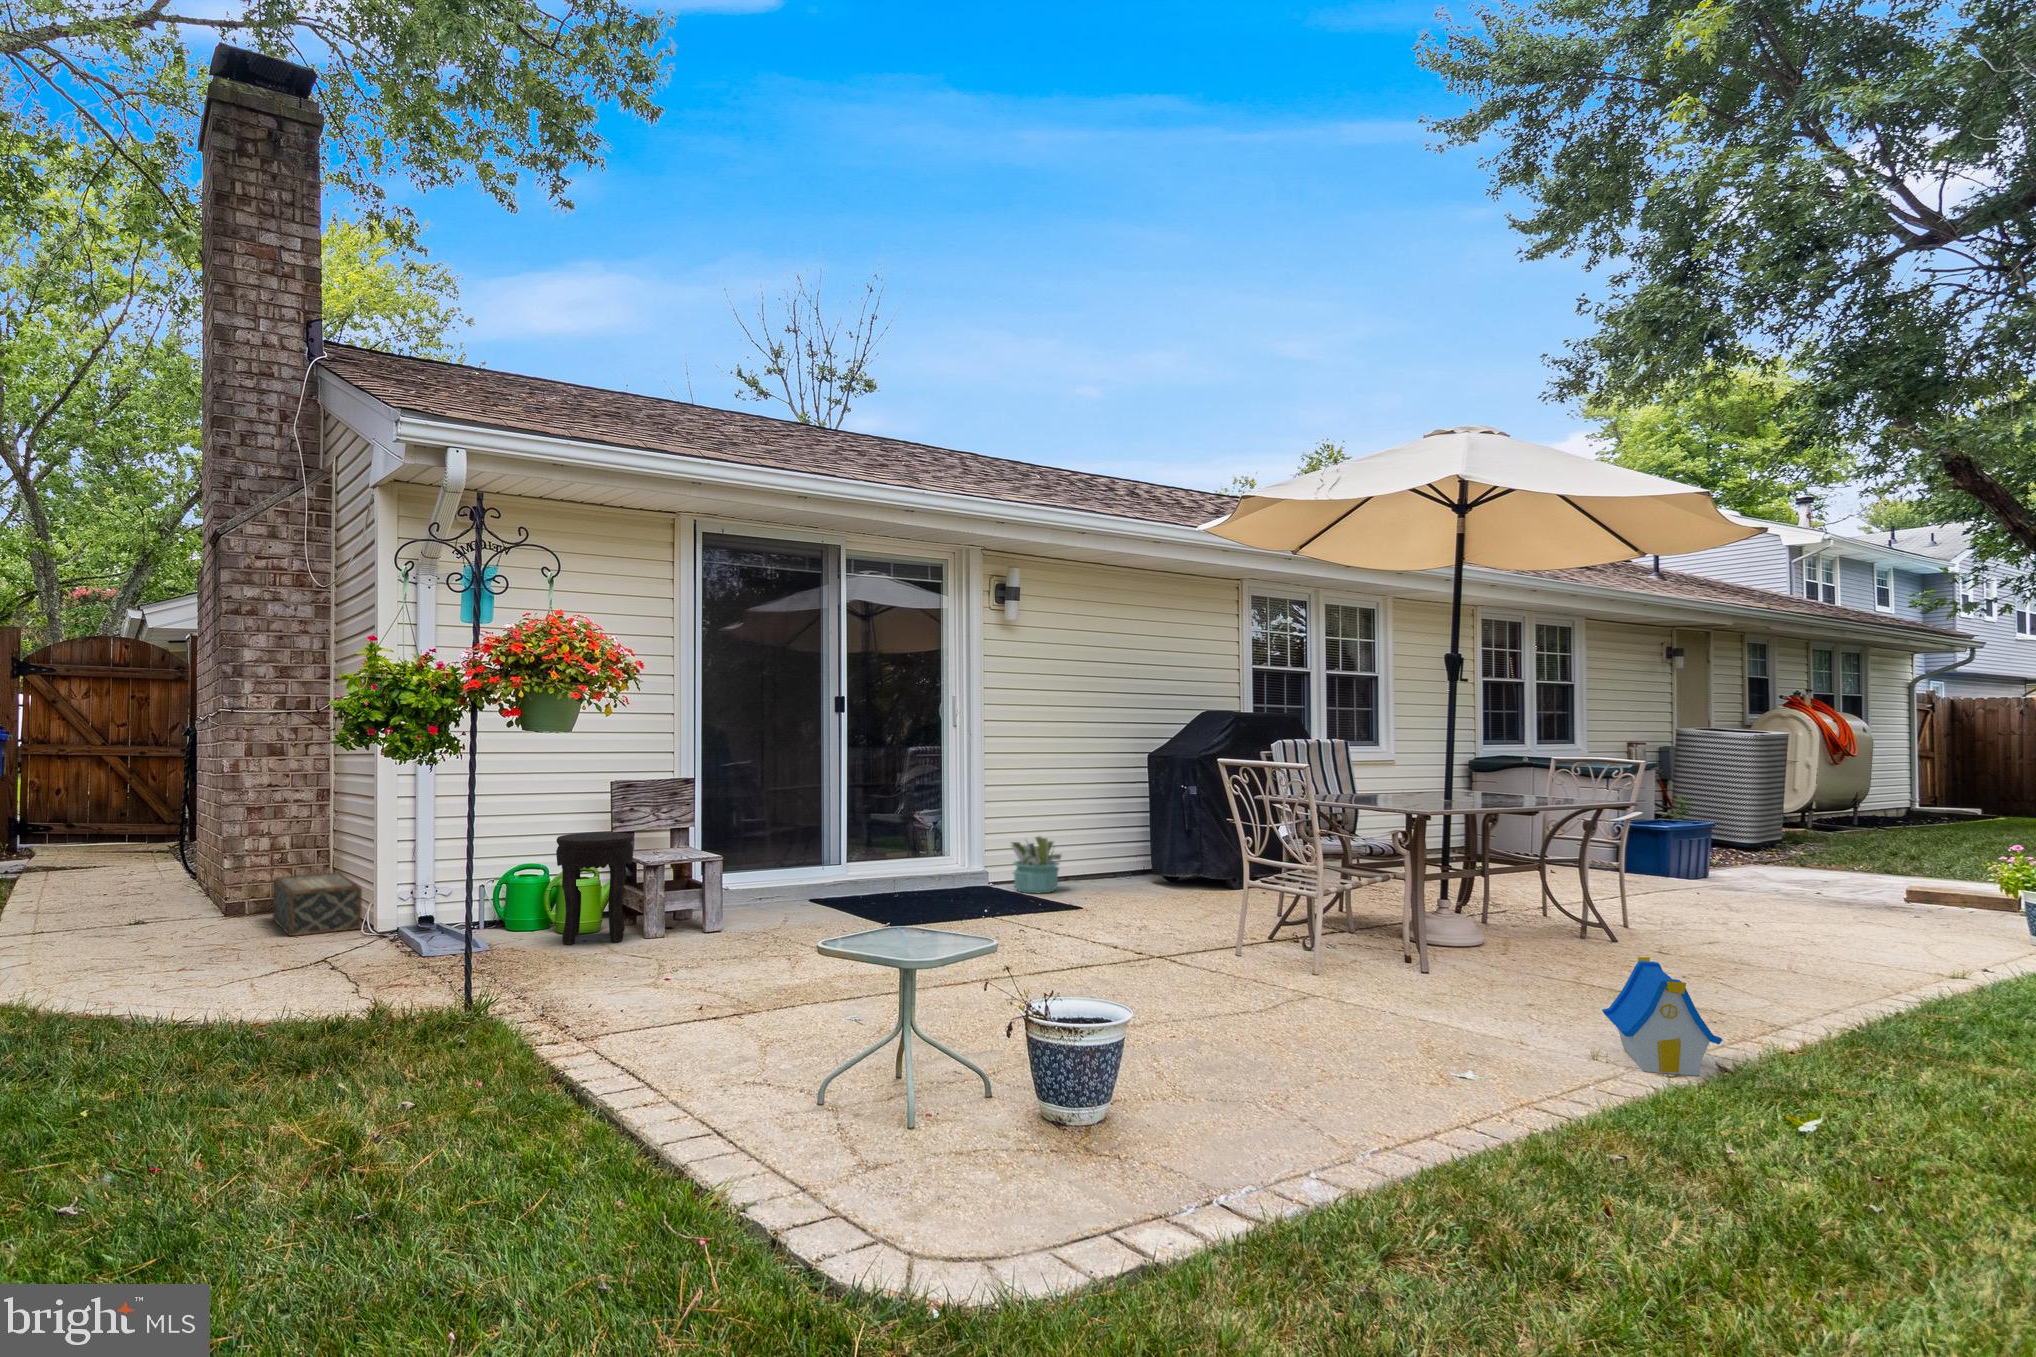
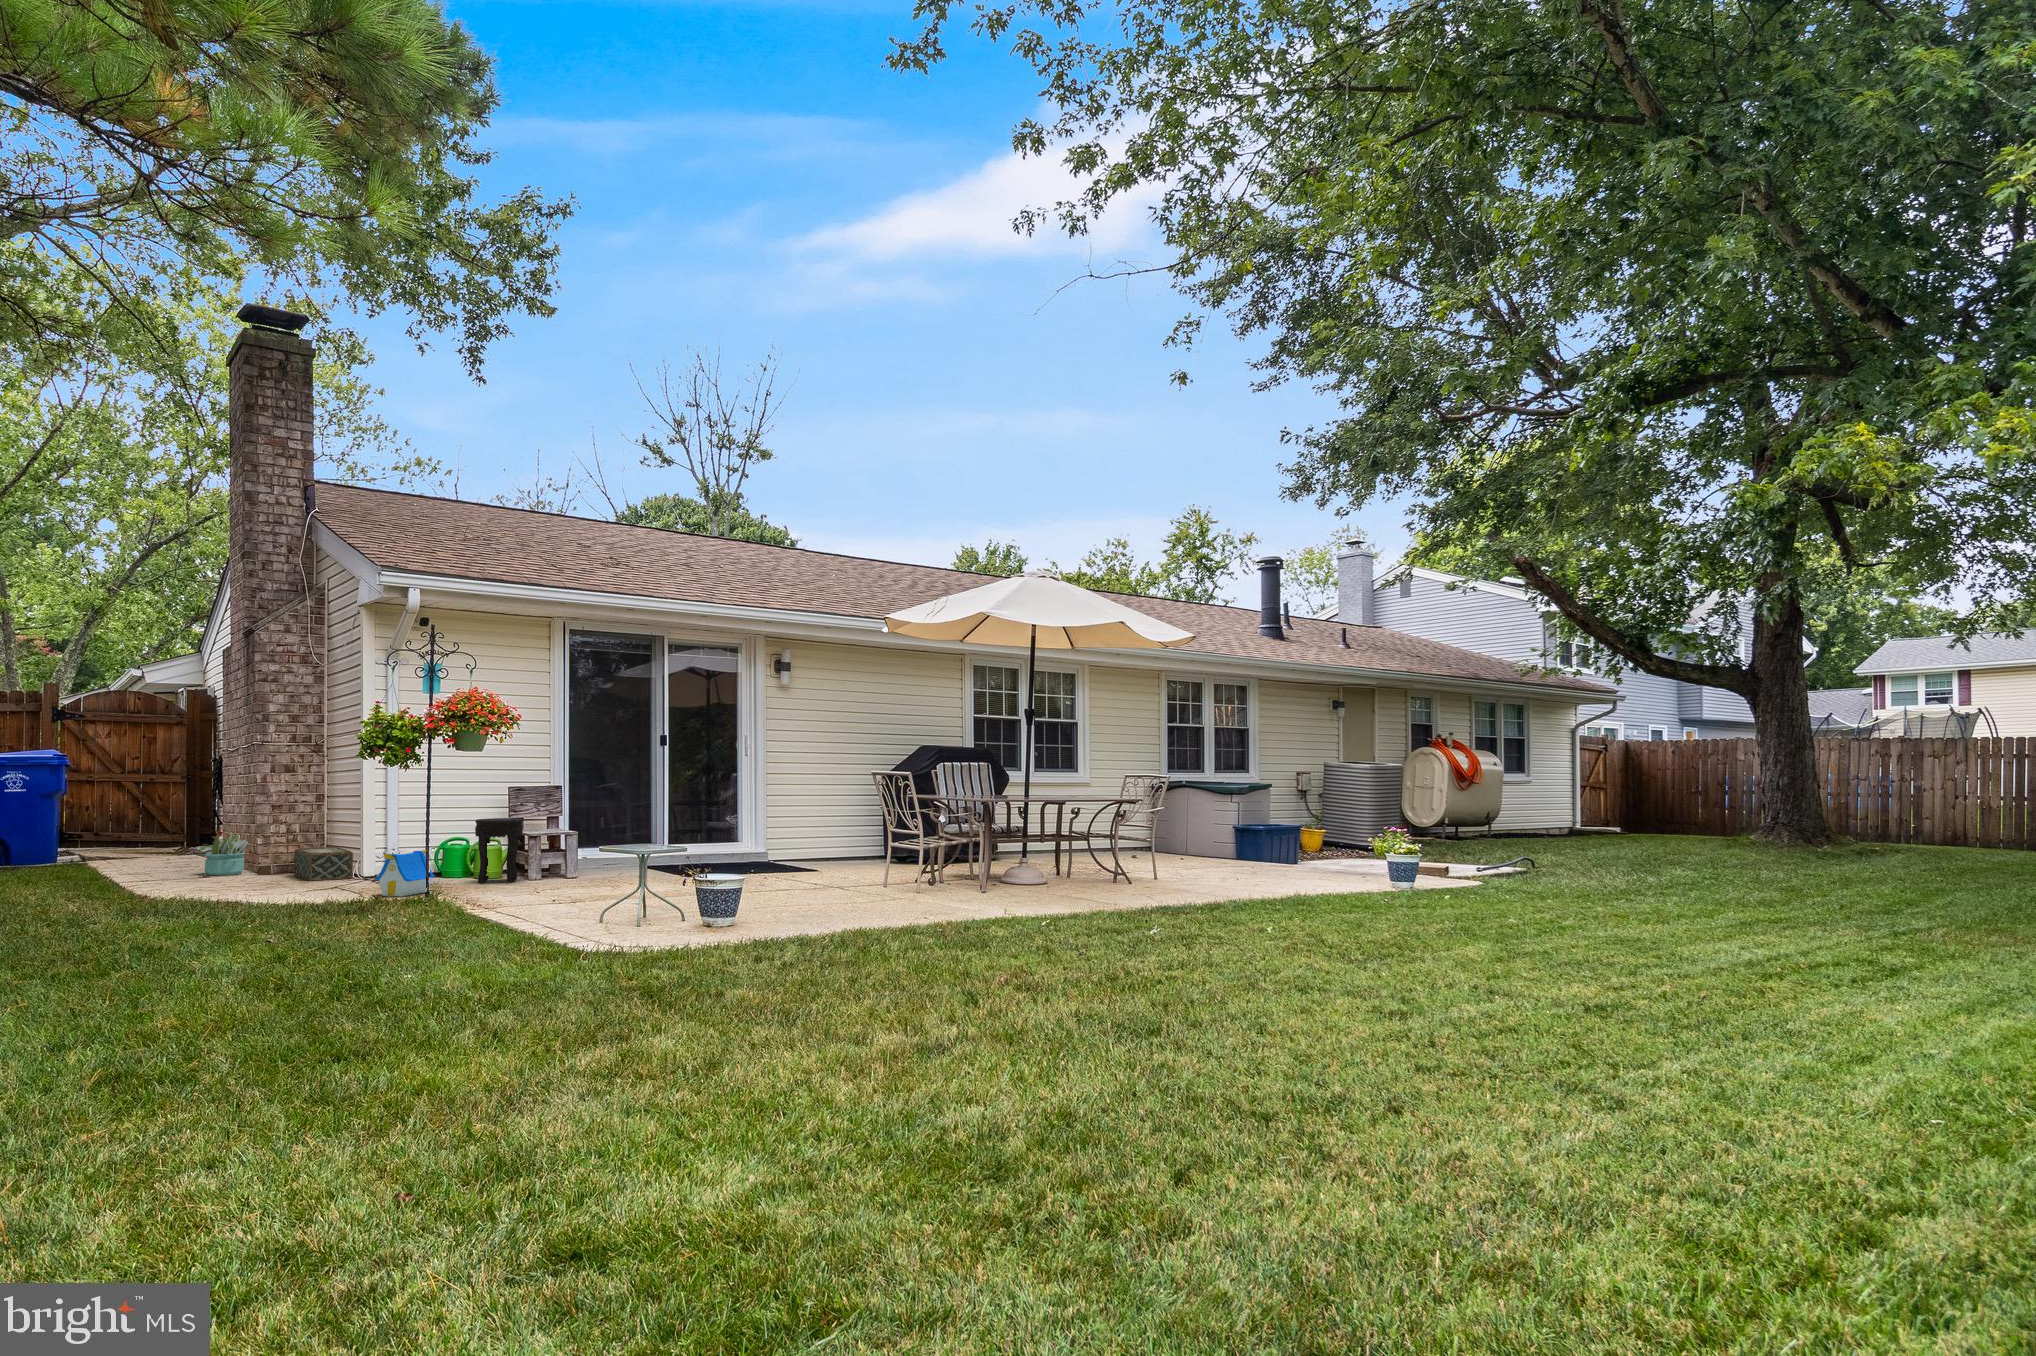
decorative plant: present [1011,836,1061,893] -> present [196,834,248,875]
toy house: present [1602,957,1723,1076] -> present [376,850,434,896]

